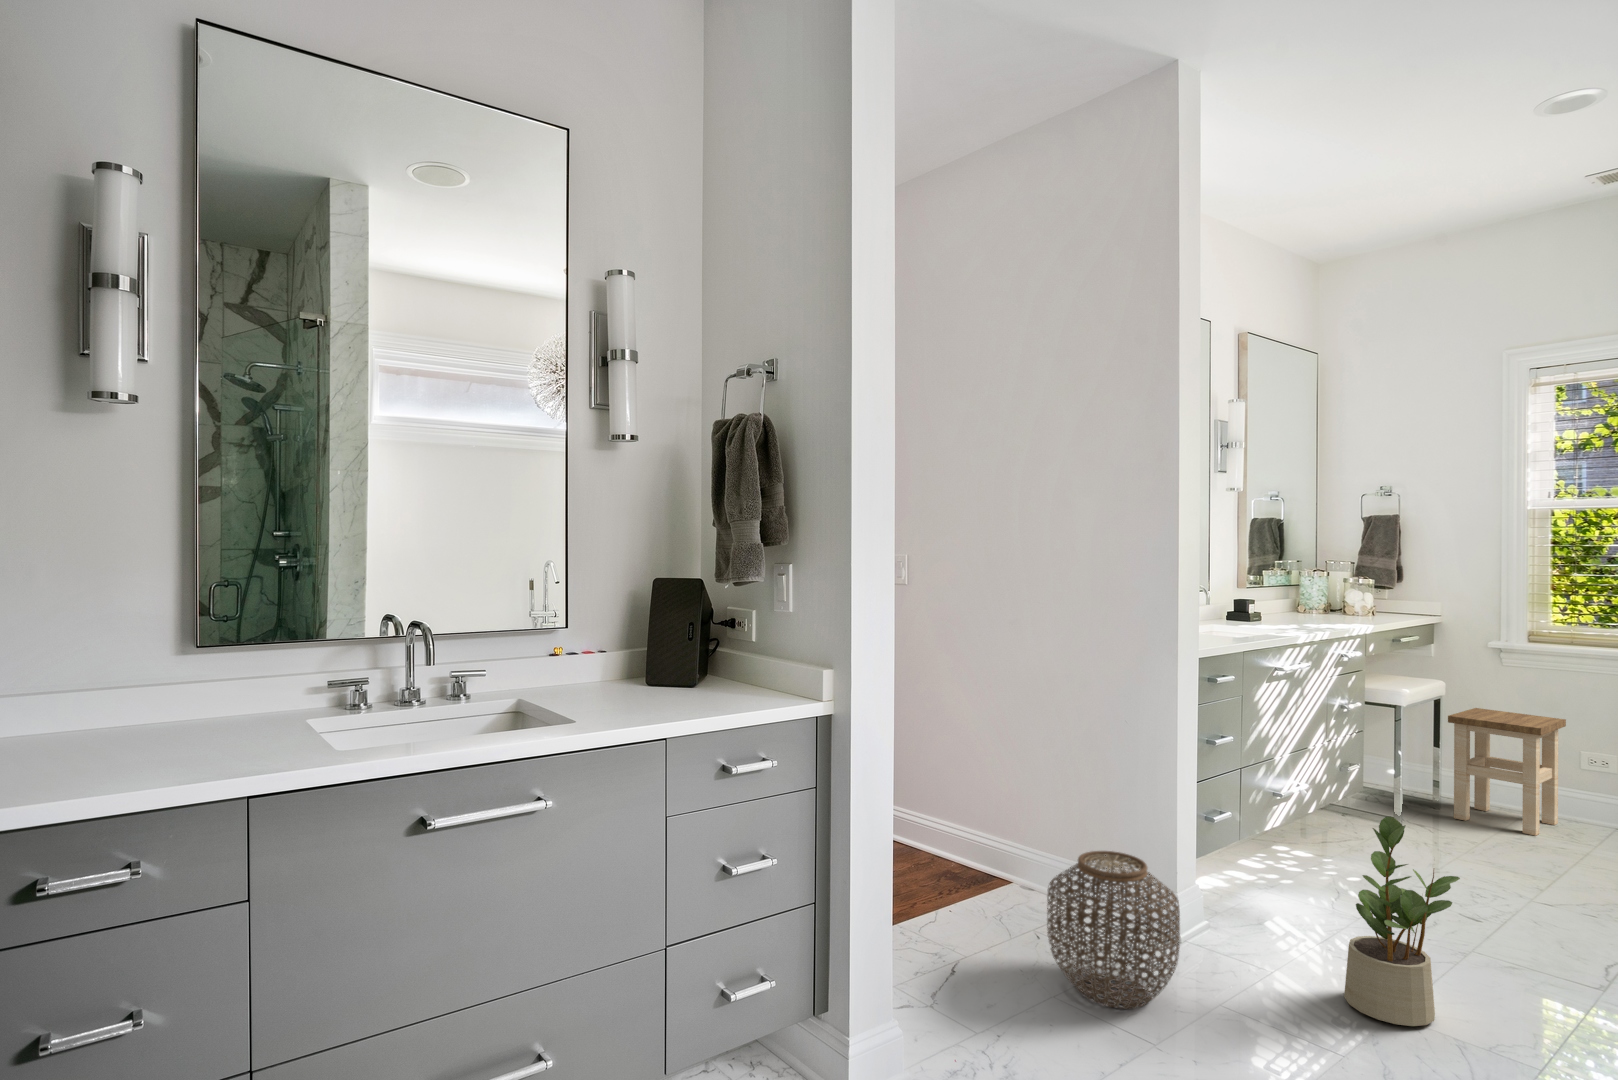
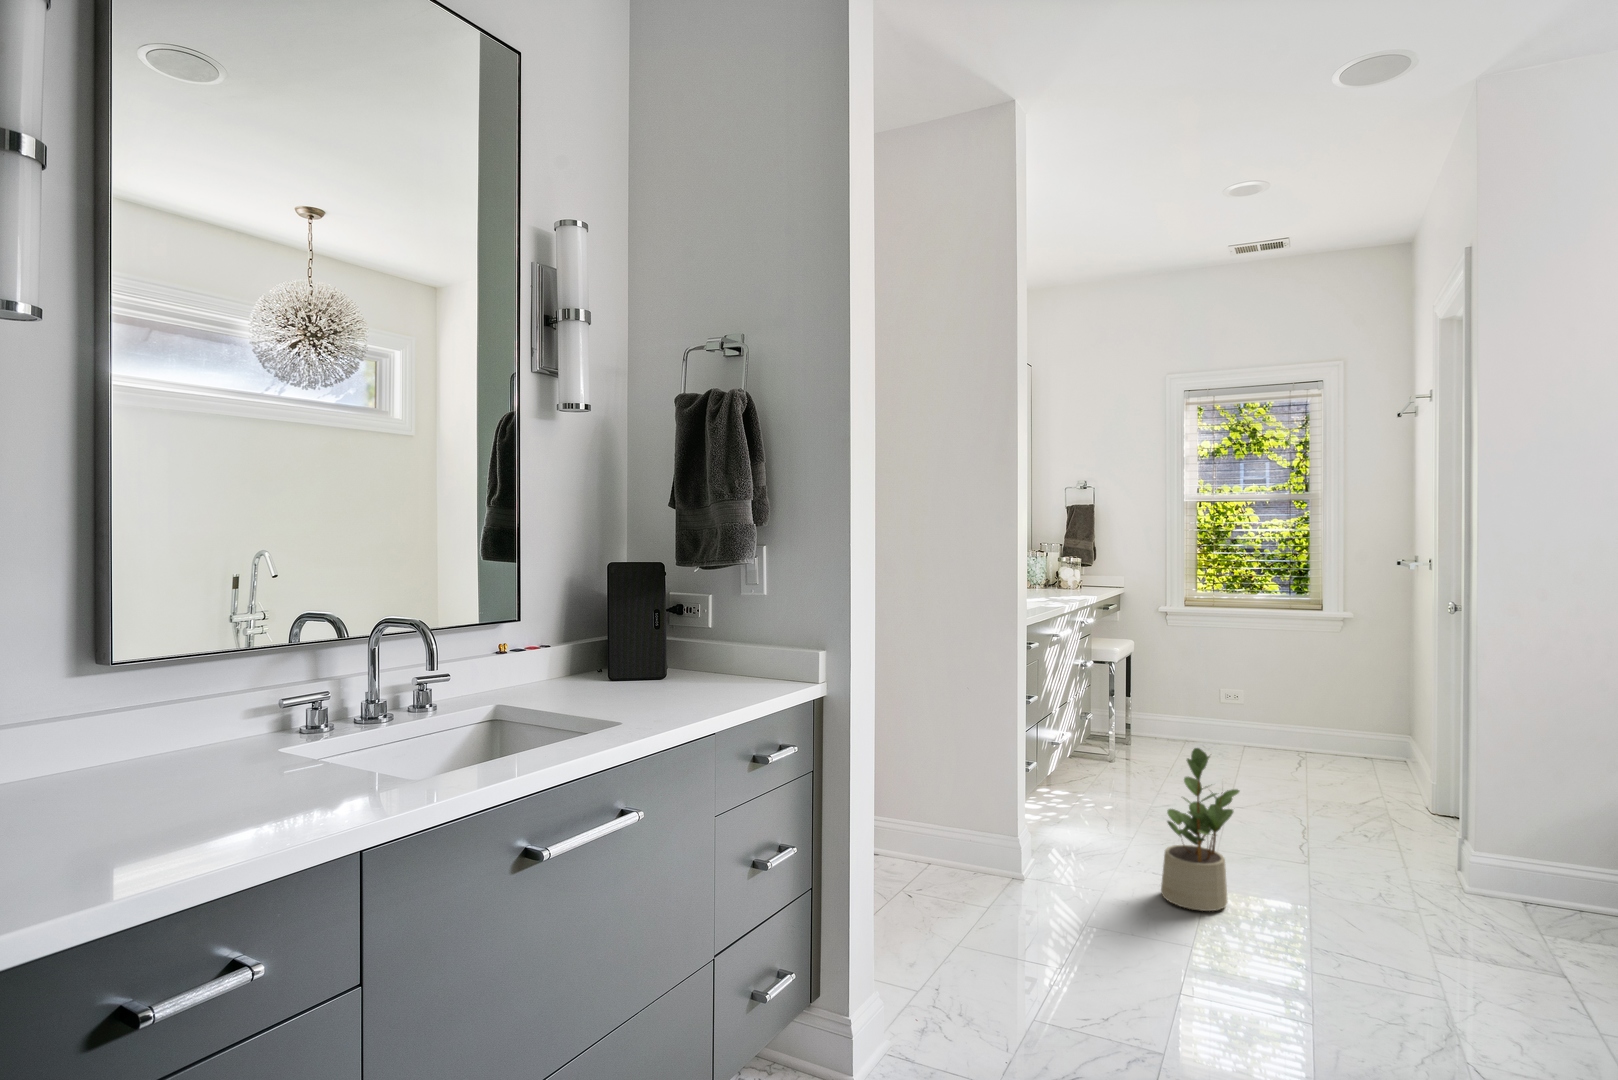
stool: present [1448,708,1566,836] -> none [1135,659,1207,755]
woven basket: present [1047,851,1180,1009] -> none [947,803,1060,939]

